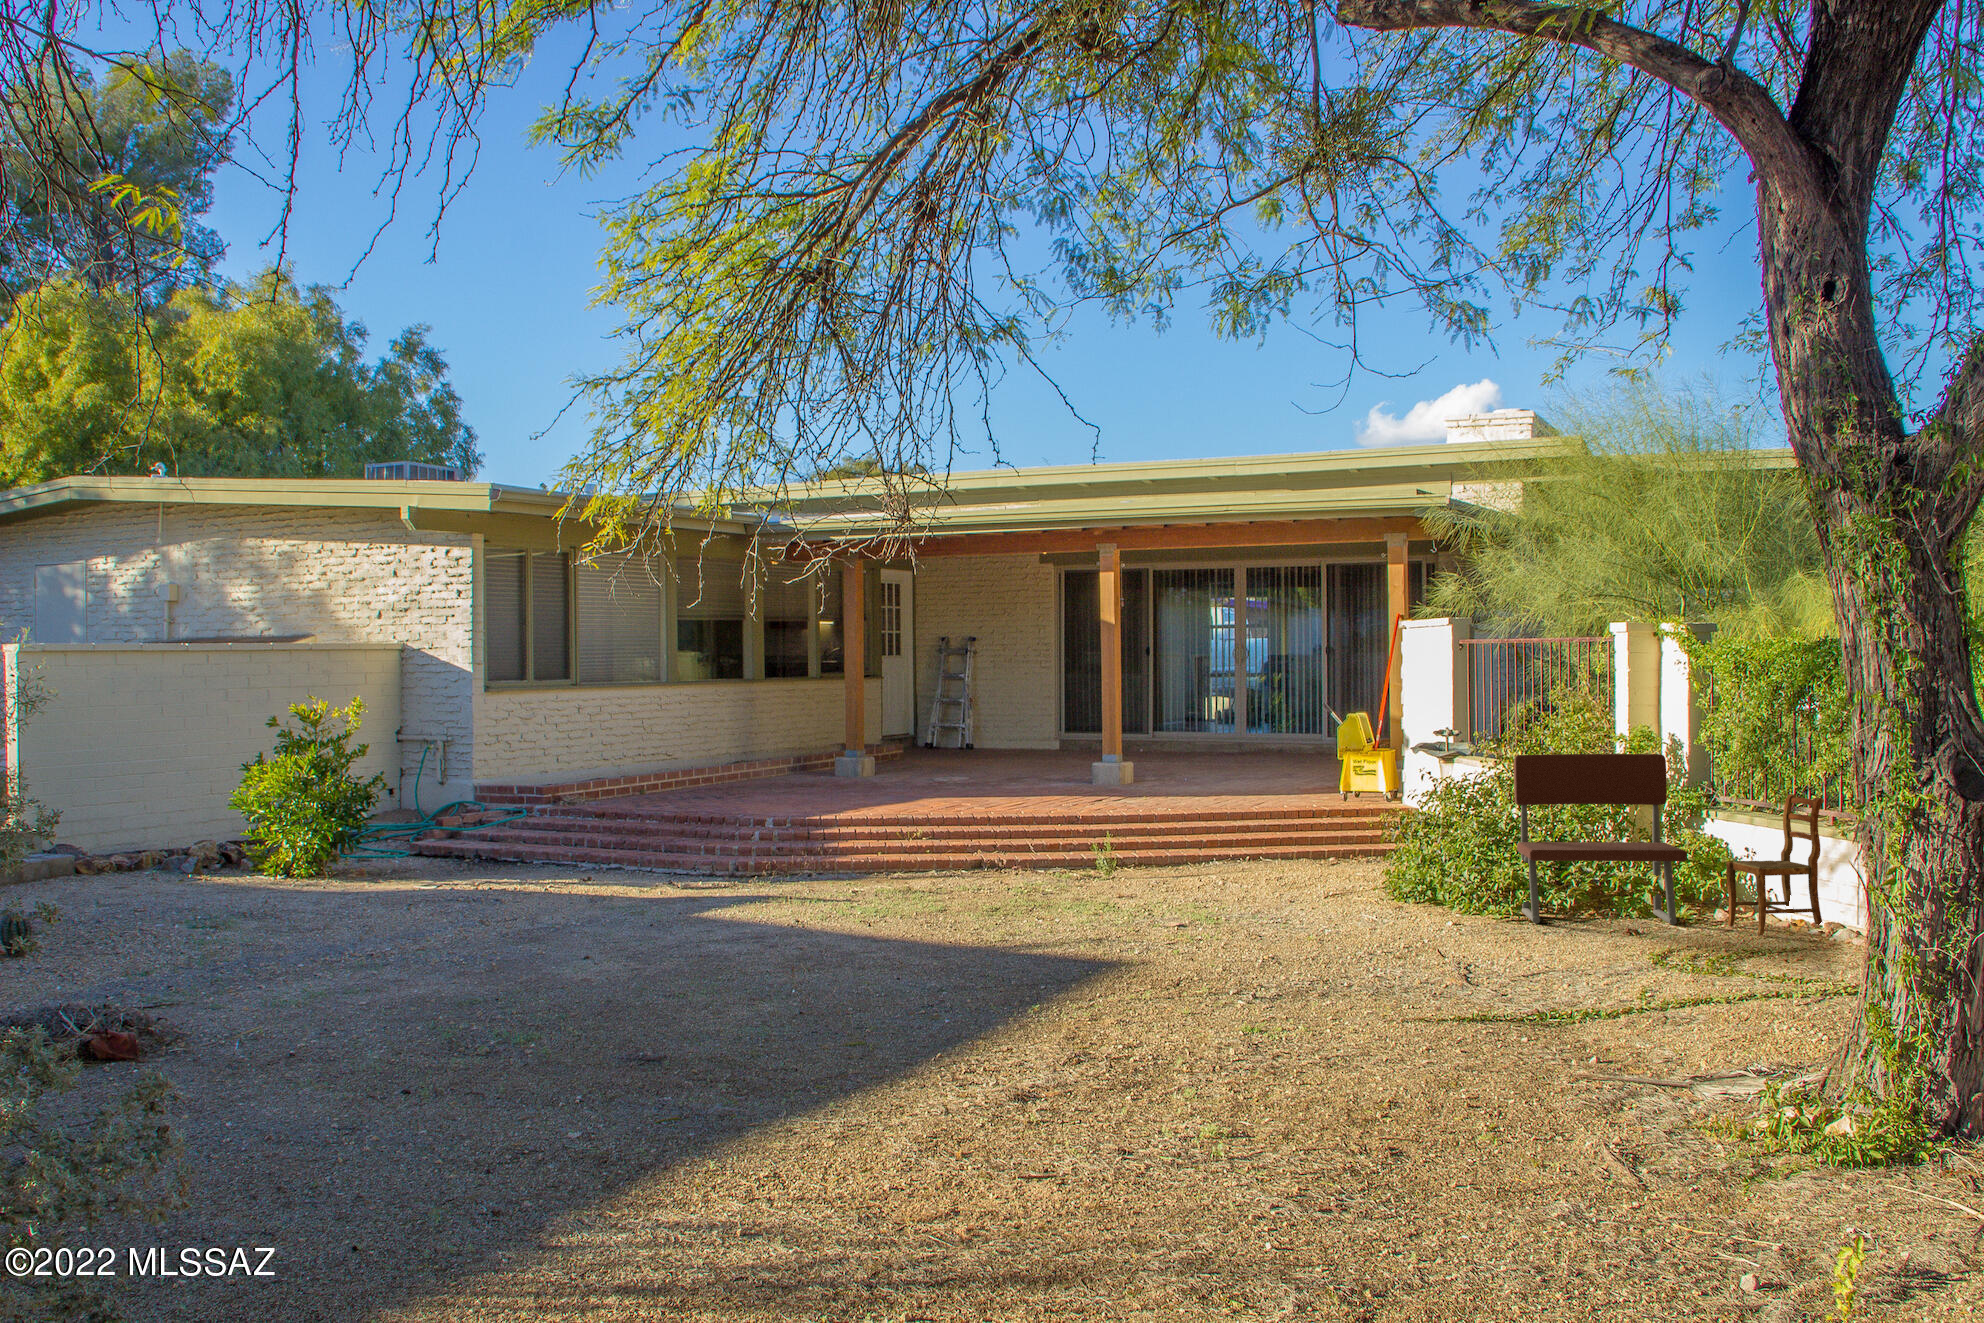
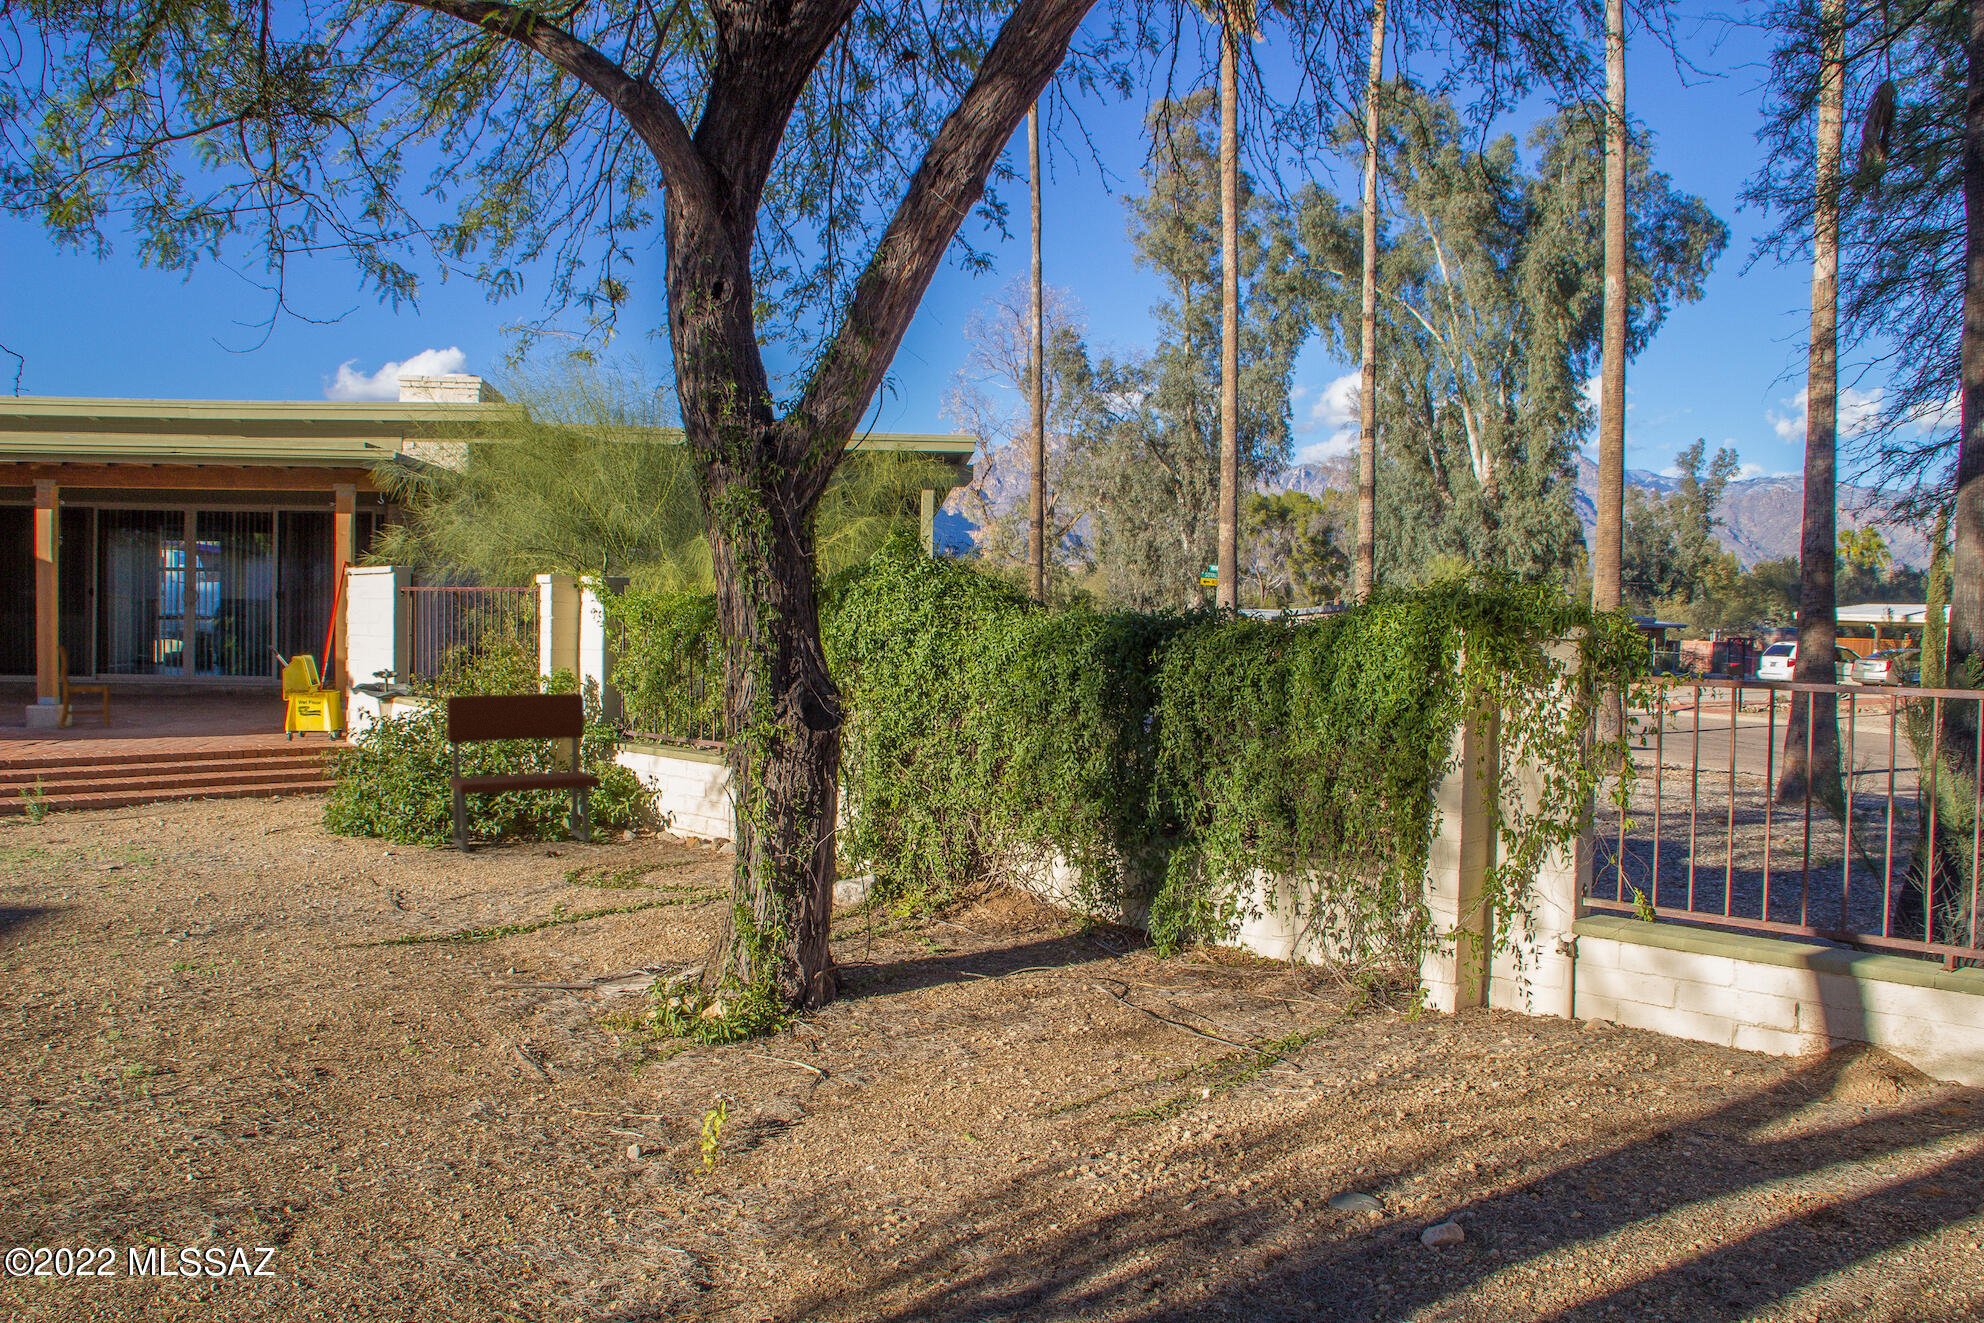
chair: present [1726,794,1825,936] -> present [57,646,110,728]

